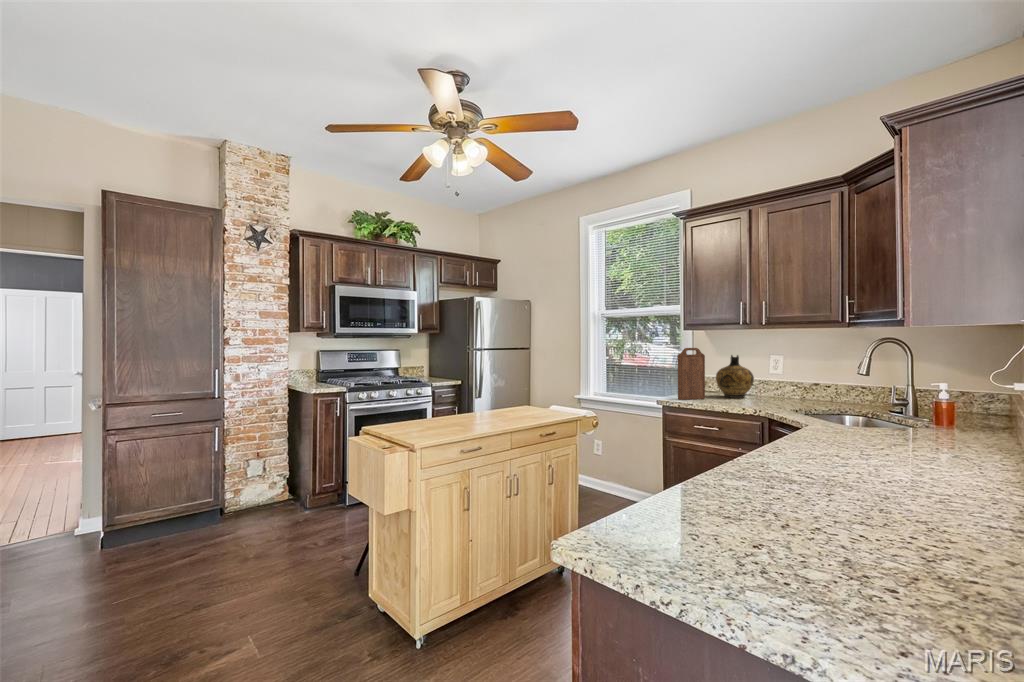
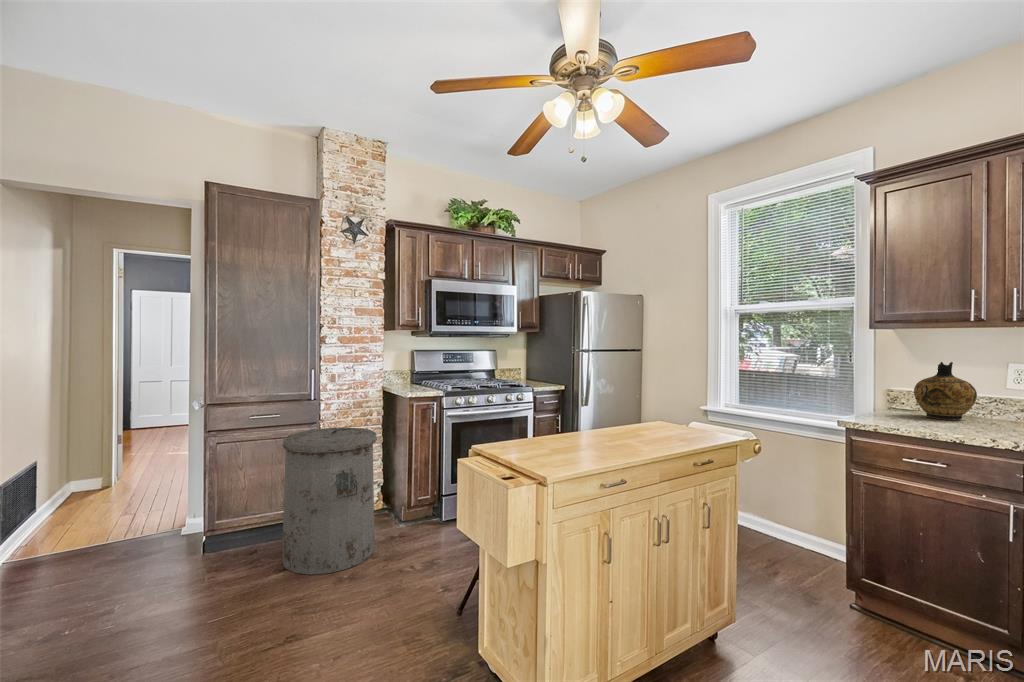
cutting board: present [678,348,705,400] -> none [865,352,903,420]
trash can: none [187,423,282,557] -> present [282,428,377,575]

